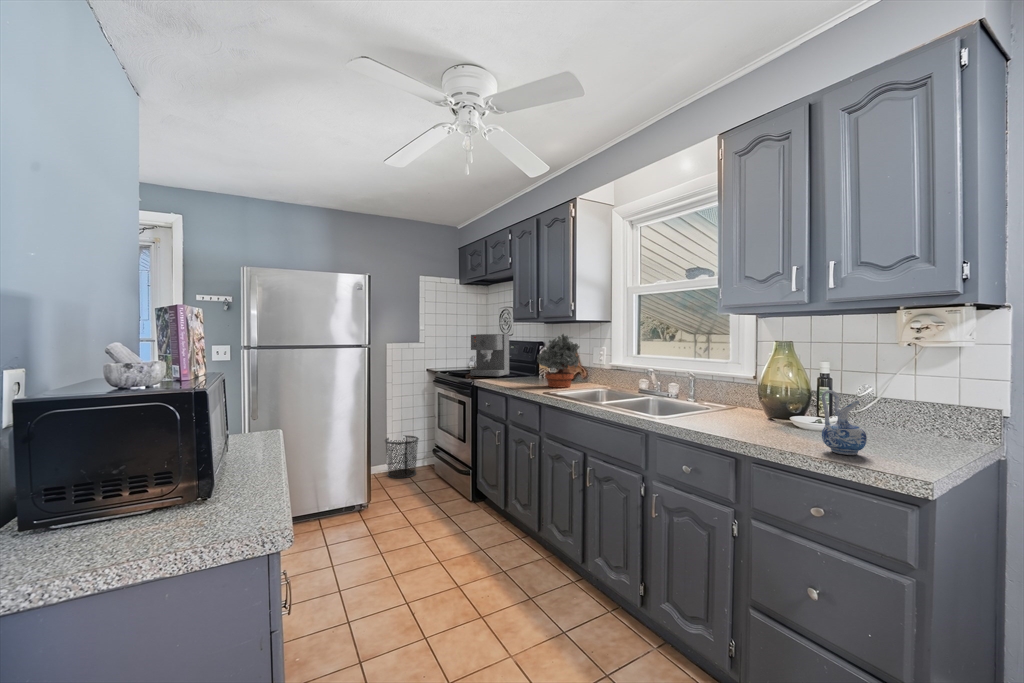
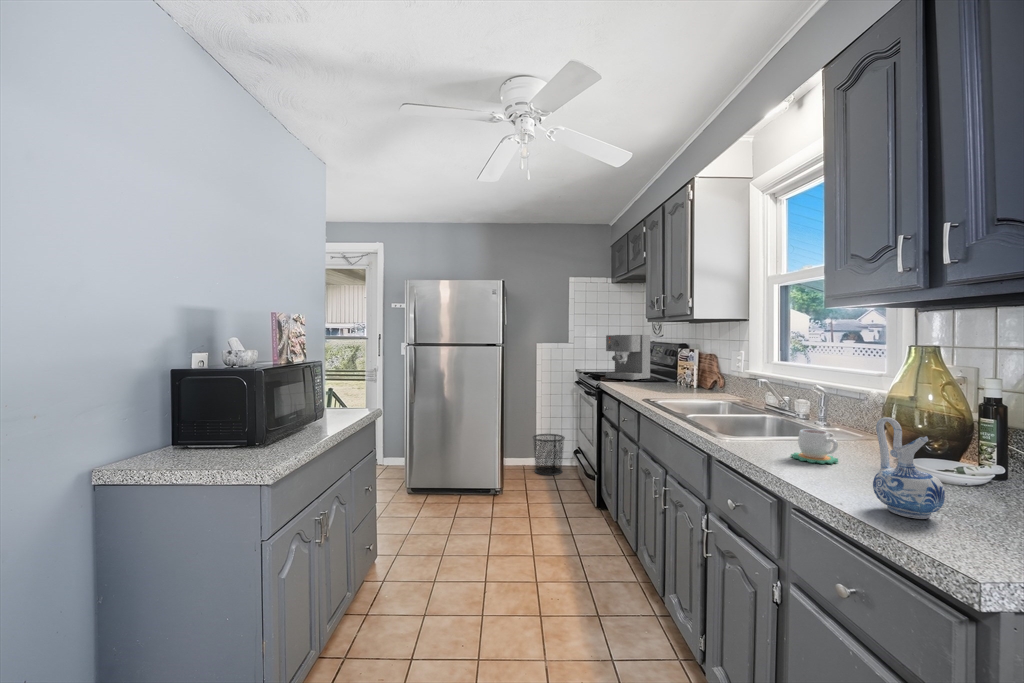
potted plant: present [537,334,580,387] -> none [651,334,706,395]
mug: none [723,405,758,429] -> present [791,429,838,464]

